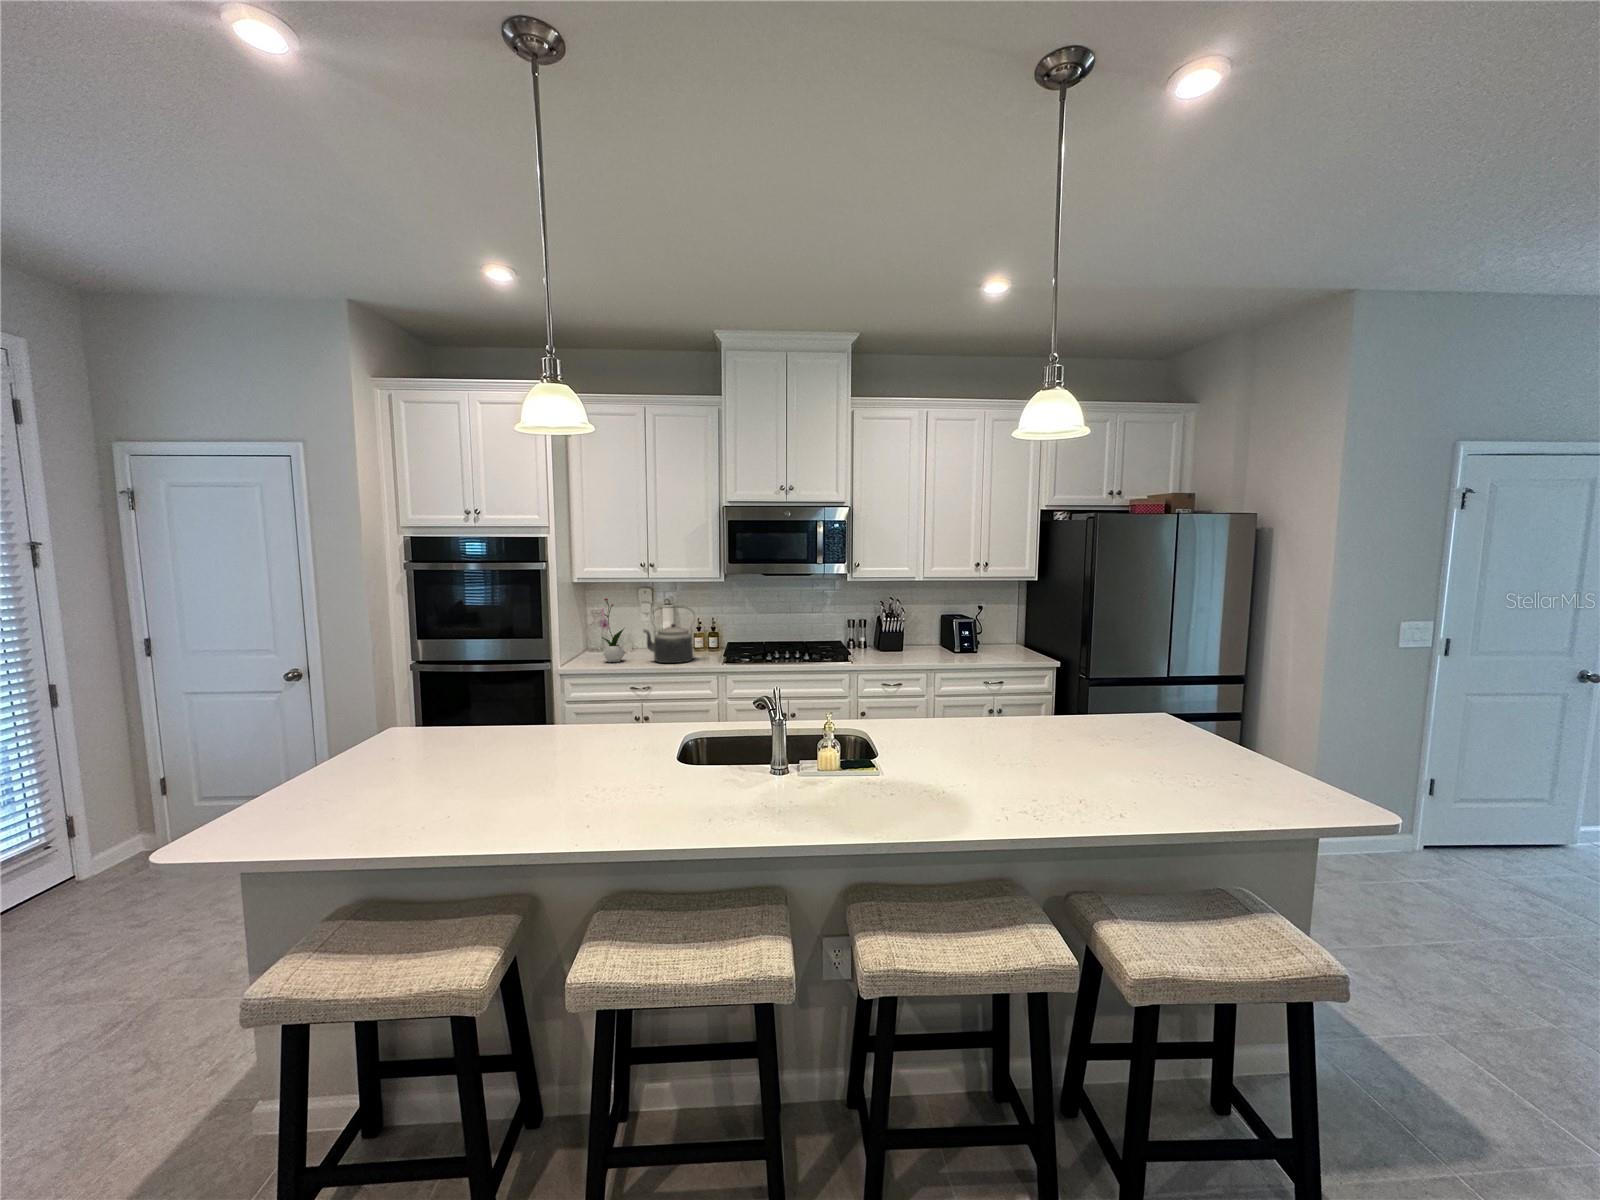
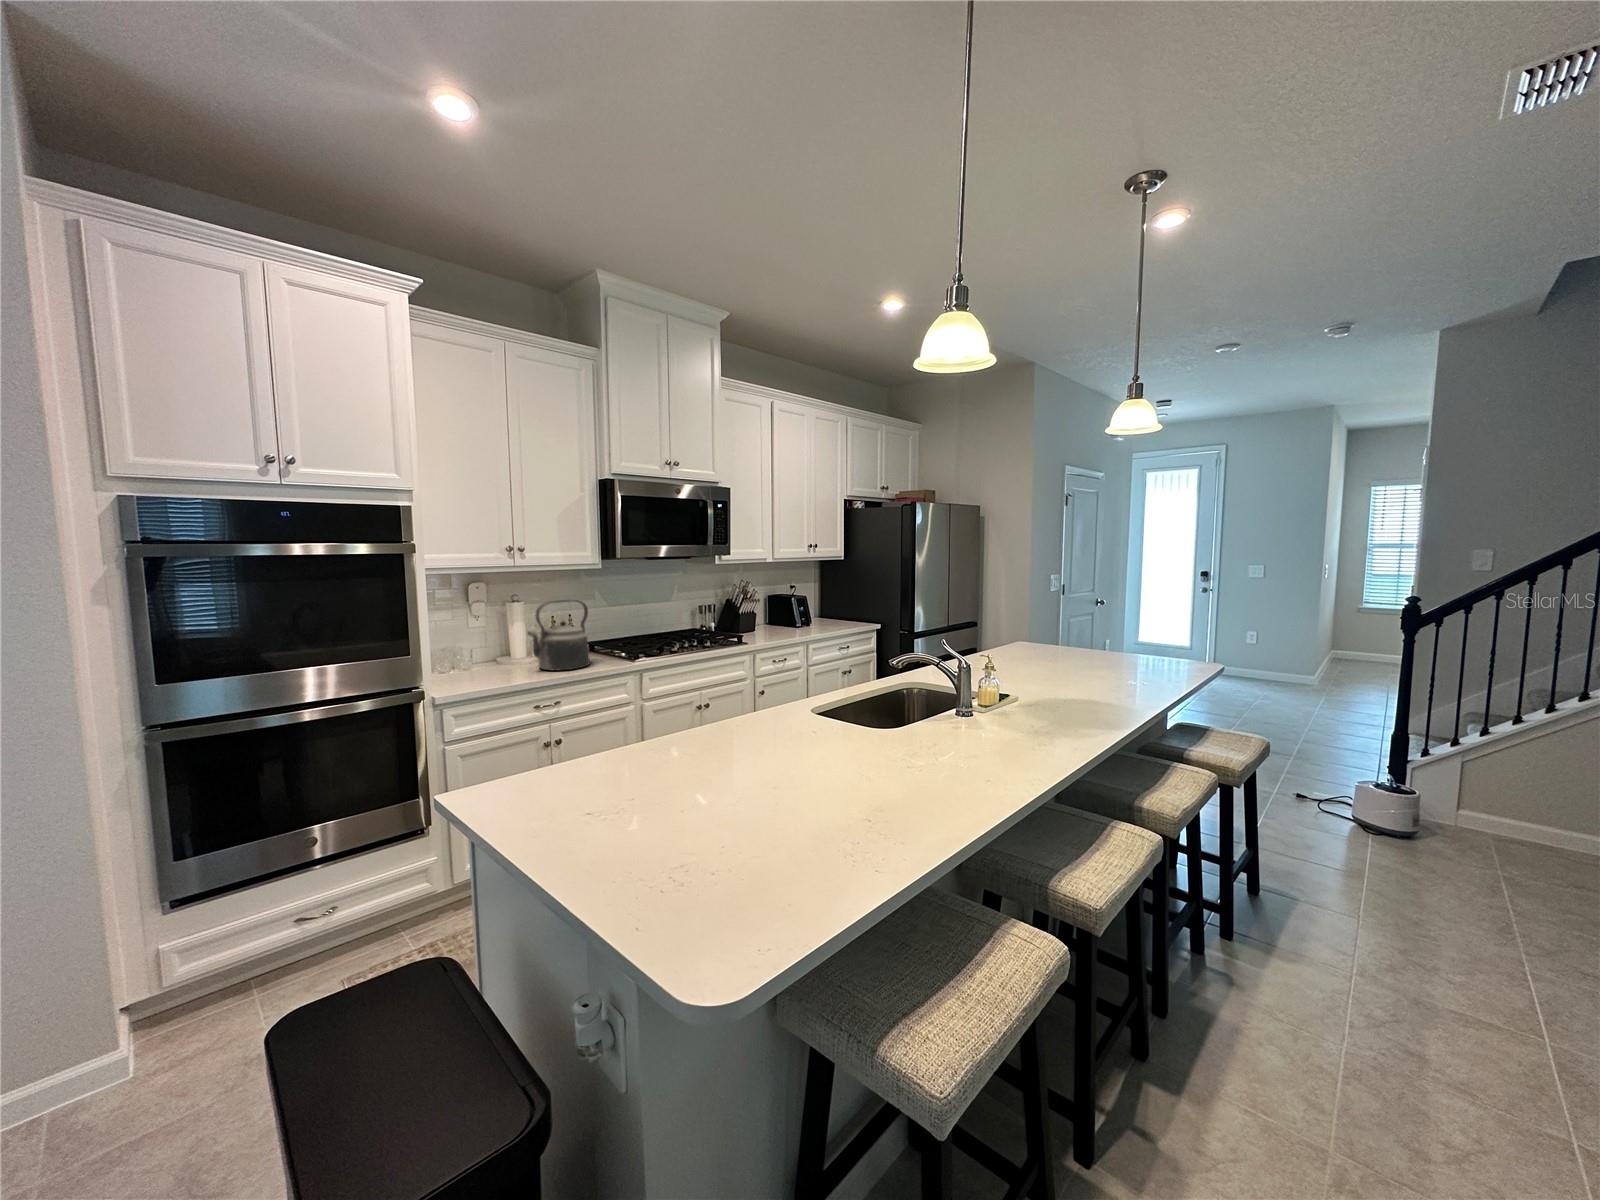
flower arrangement: present [599,599,625,662] -> none [459,596,503,680]

